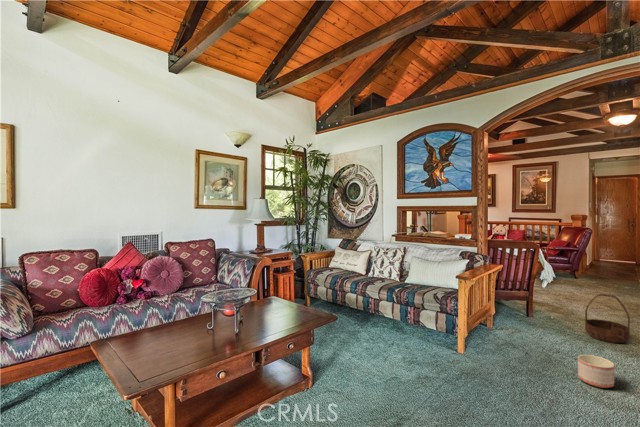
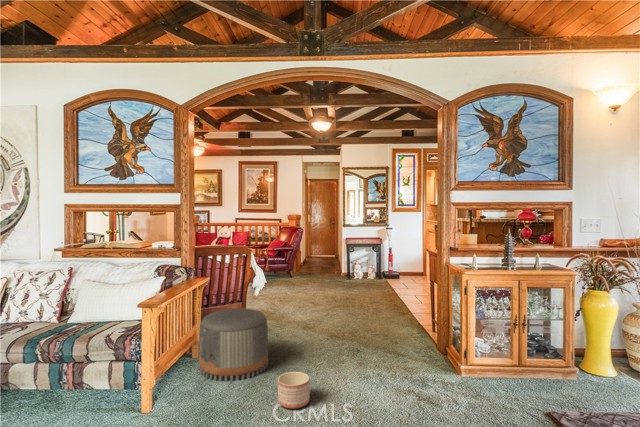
pouf: none [496,292,562,352] -> present [199,308,268,381]
basket: present [585,294,630,343] -> none [292,296,326,347]

